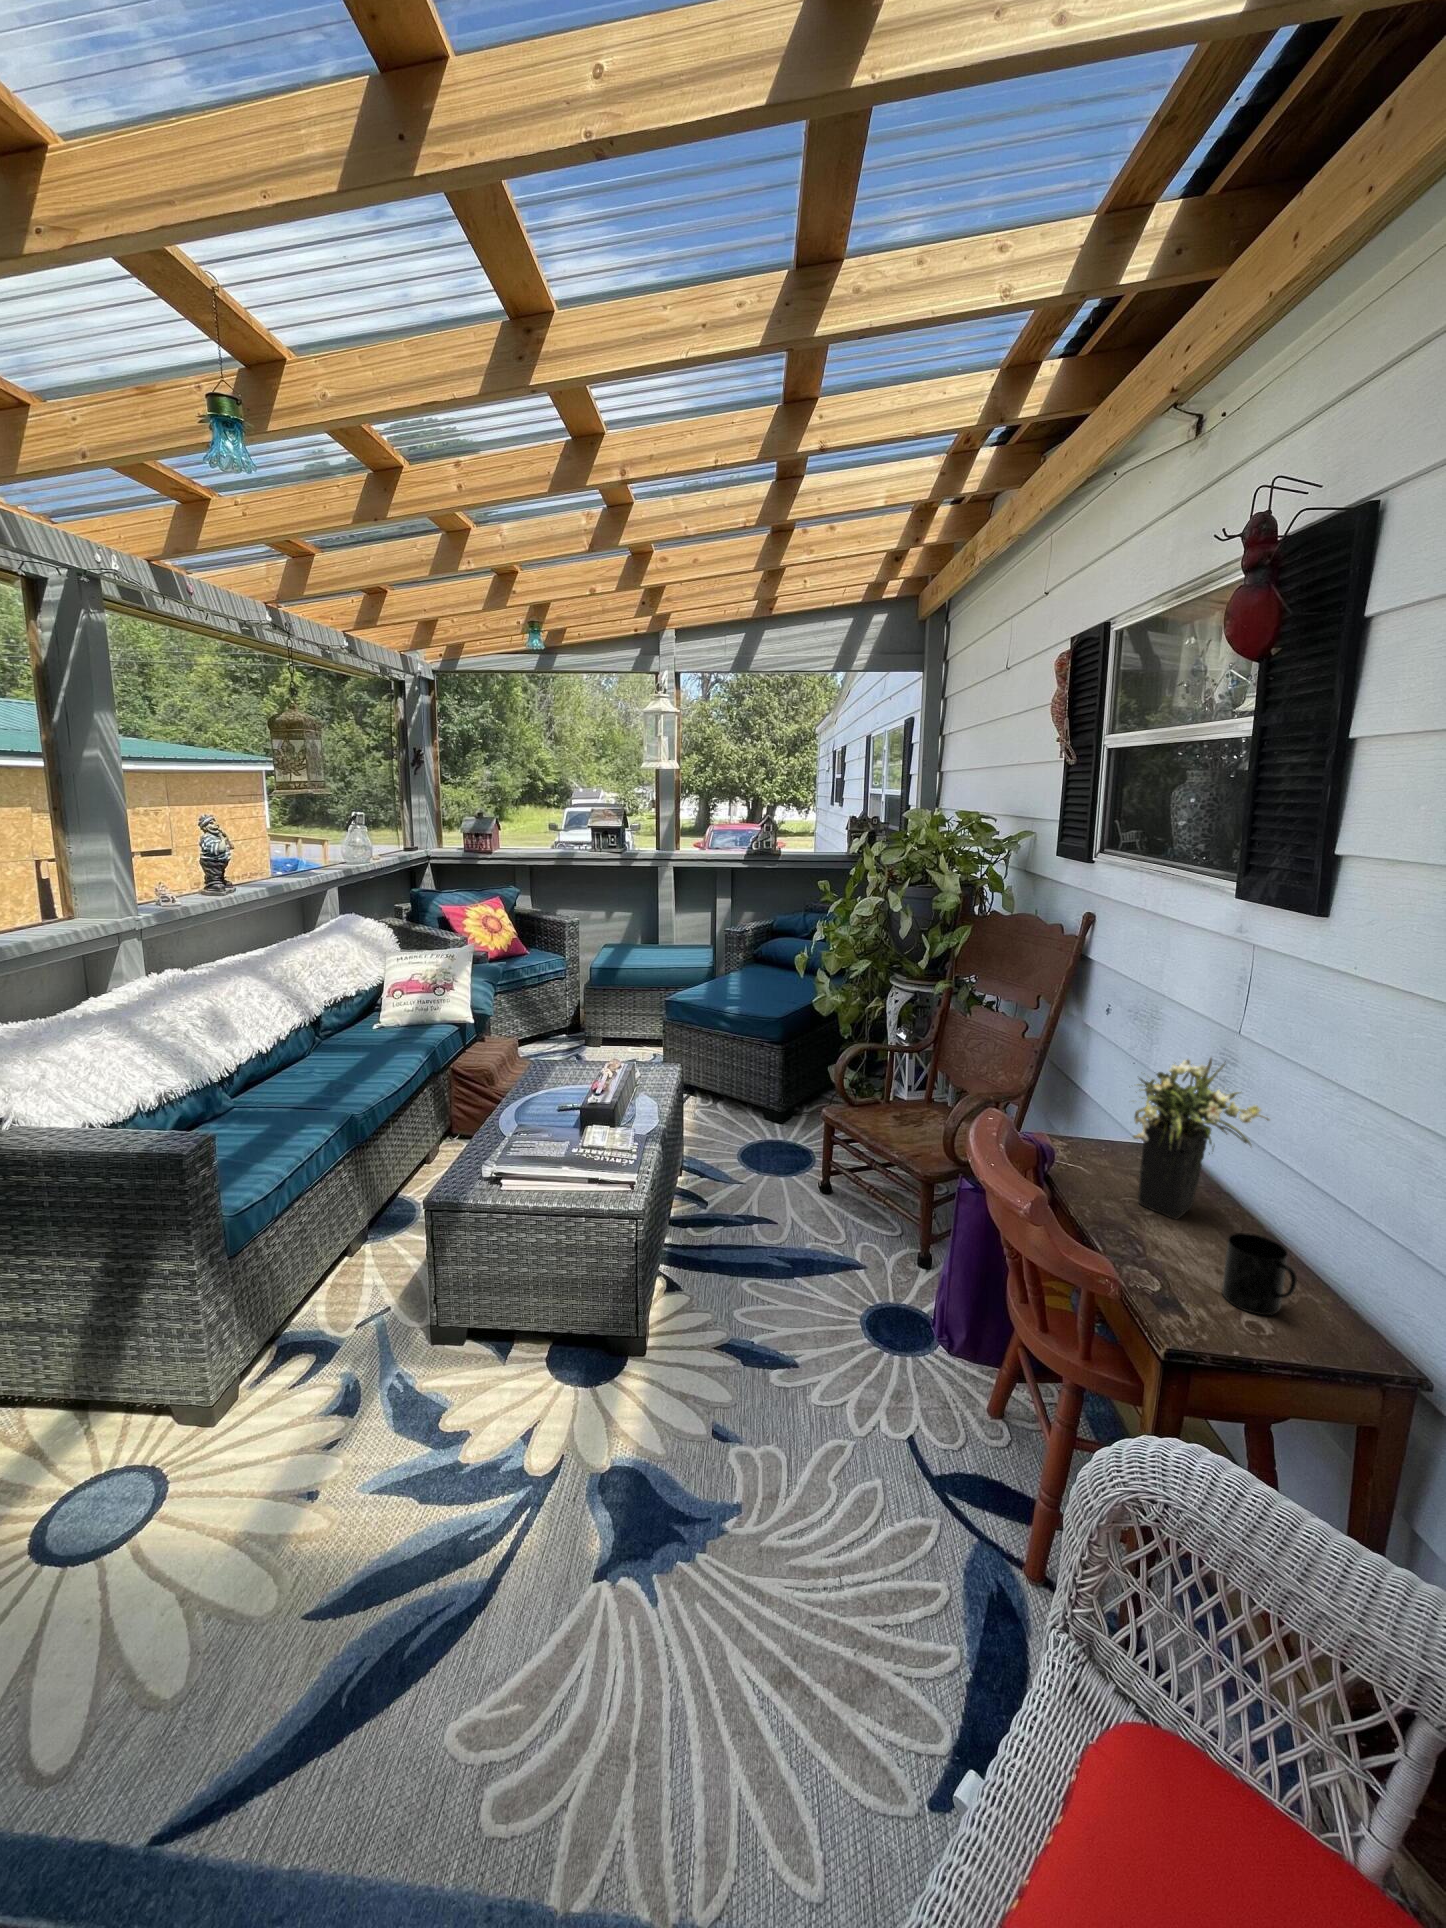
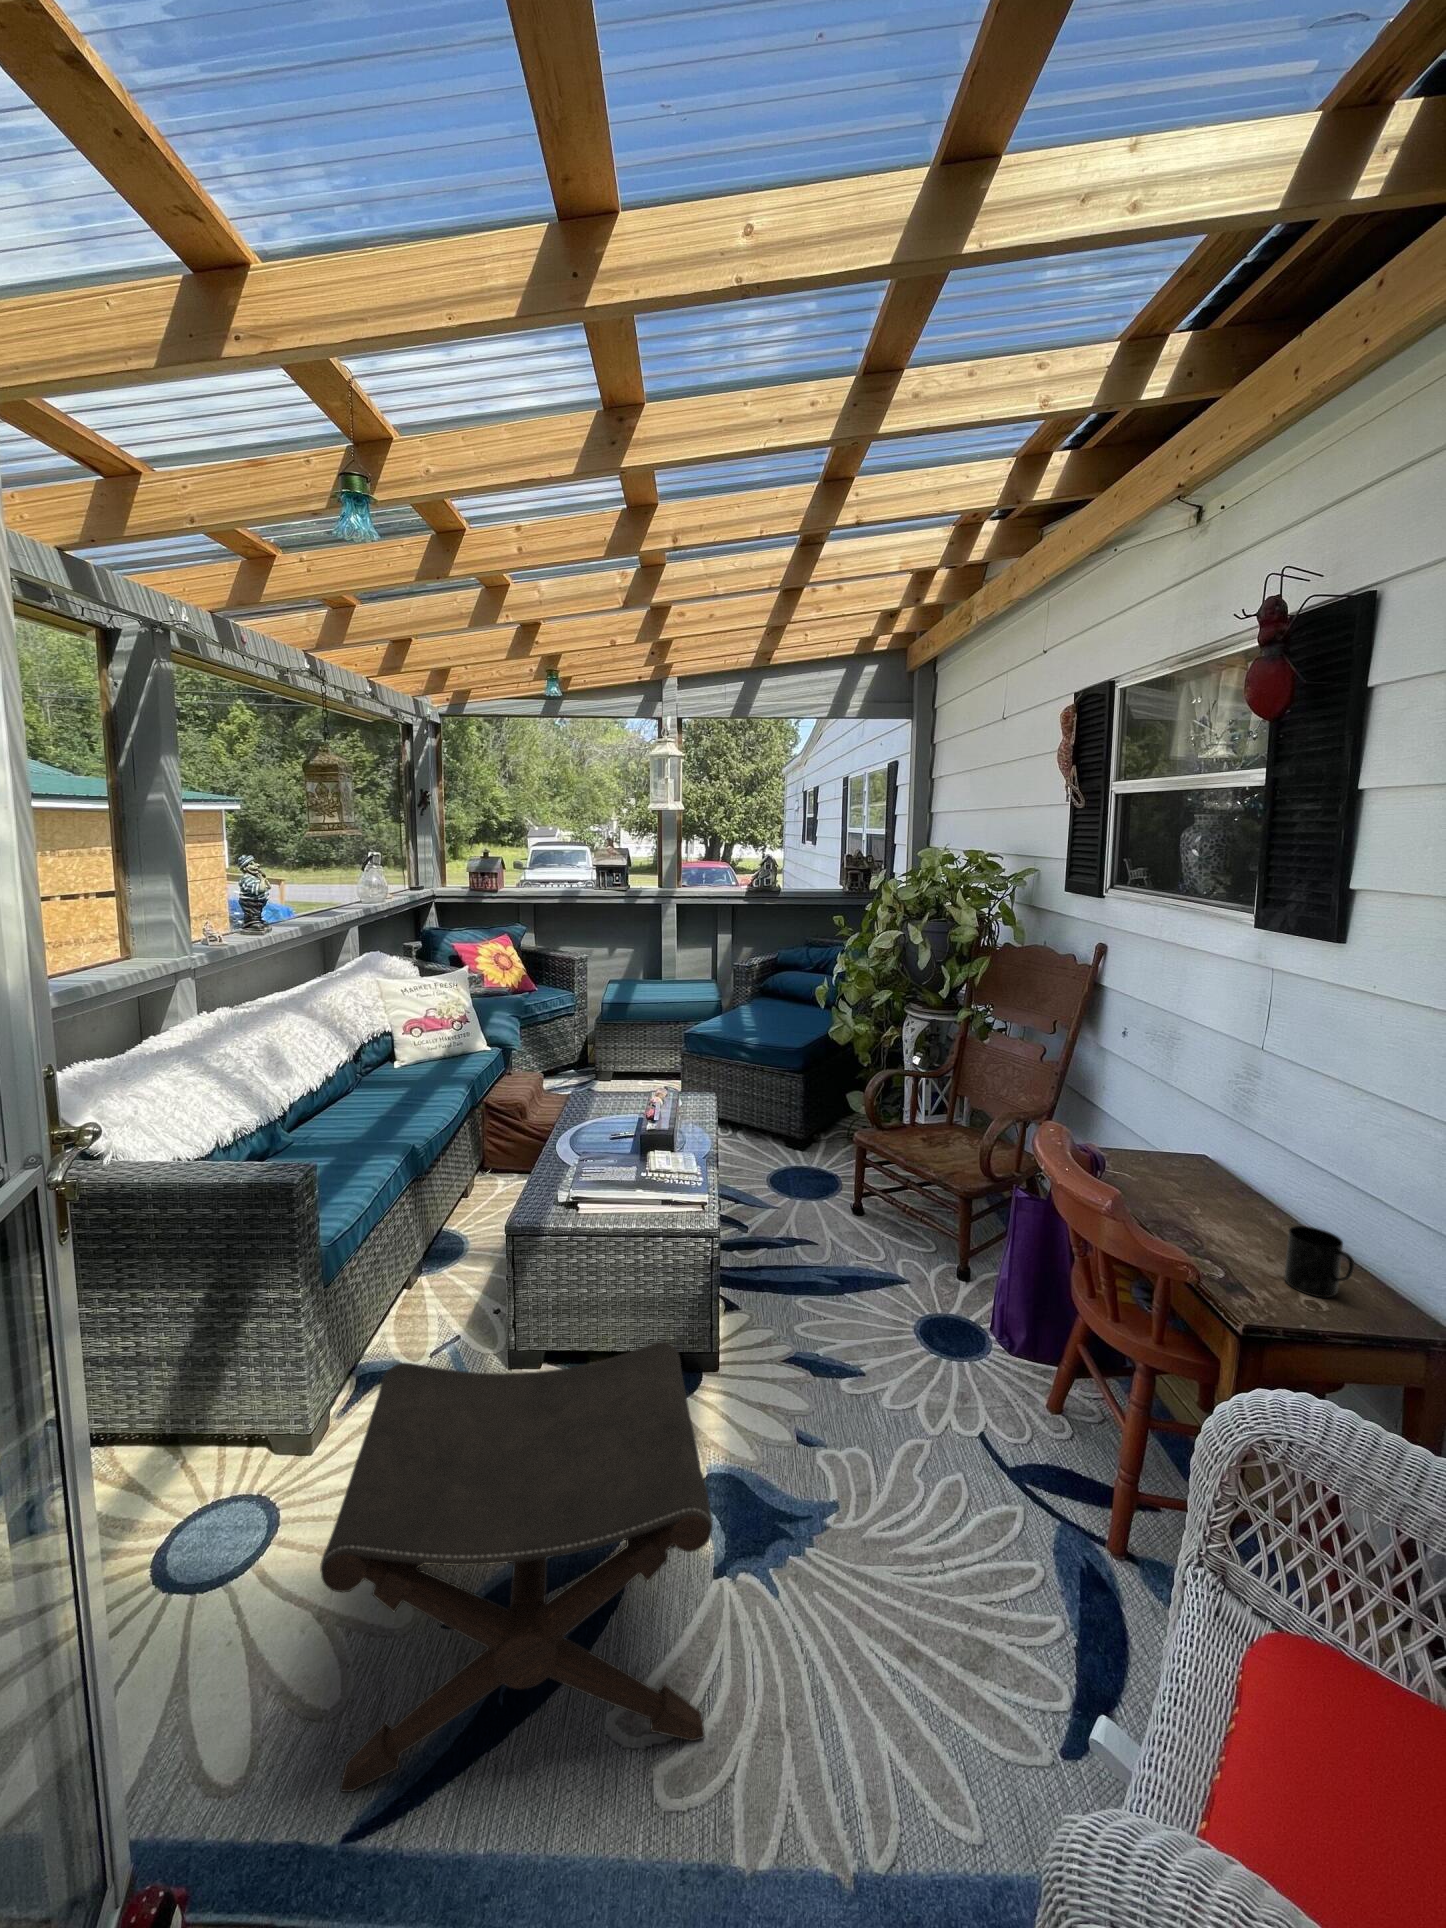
flower arrangement: present [1133,1058,1270,1219] -> none [1174,1073,1309,1220]
footstool: none [111,1334,562,1799] -> present [320,1342,713,1792]

